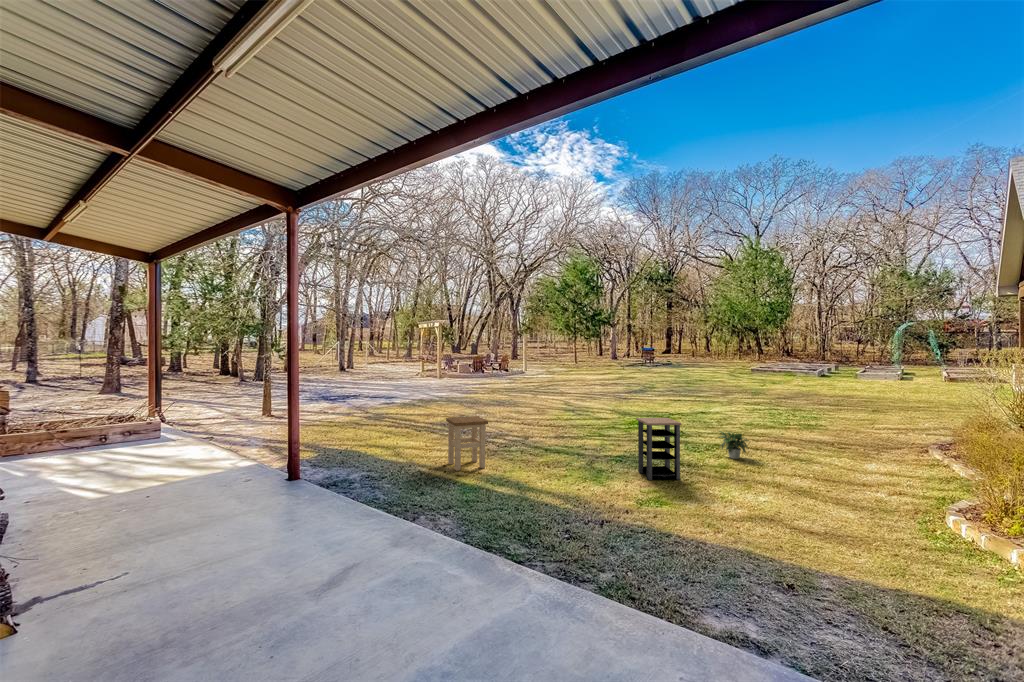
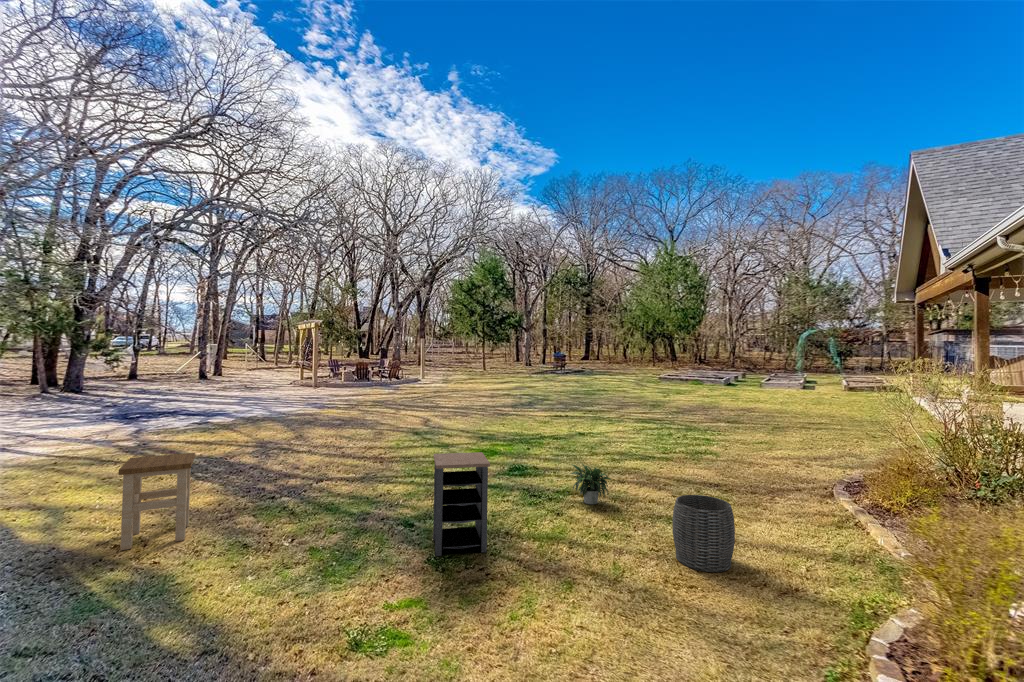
woven basket: none [809,447,855,494] -> present [673,495,735,572]

